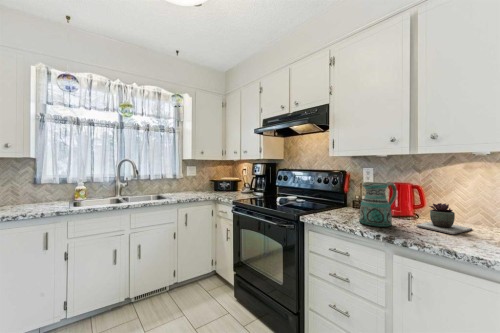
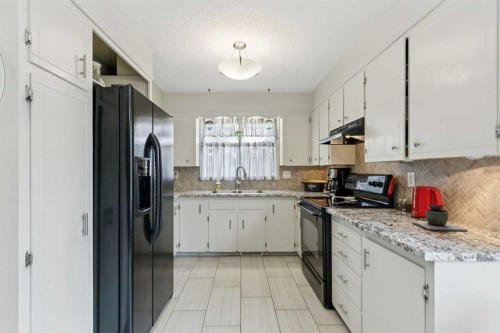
ceramic pitcher: present [359,182,397,227] -> none [366,183,403,220]

